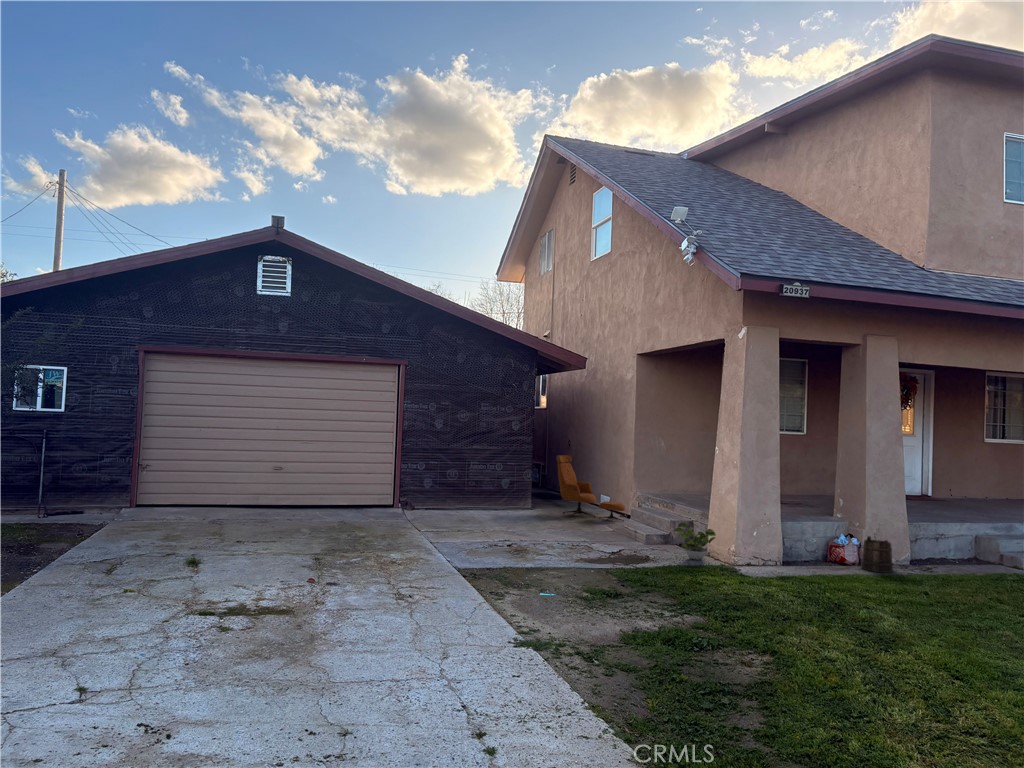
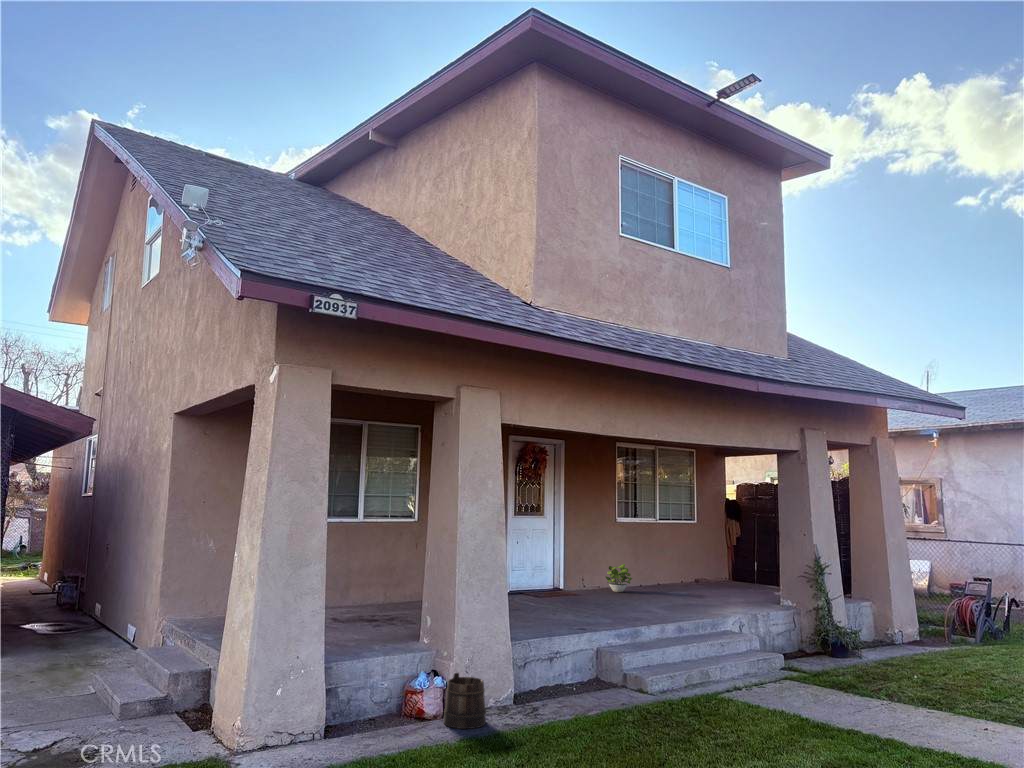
lounge chair: present [557,455,625,522] -> none [35,567,142,670]
potted plant: present [674,523,716,560] -> present [606,564,632,592]

